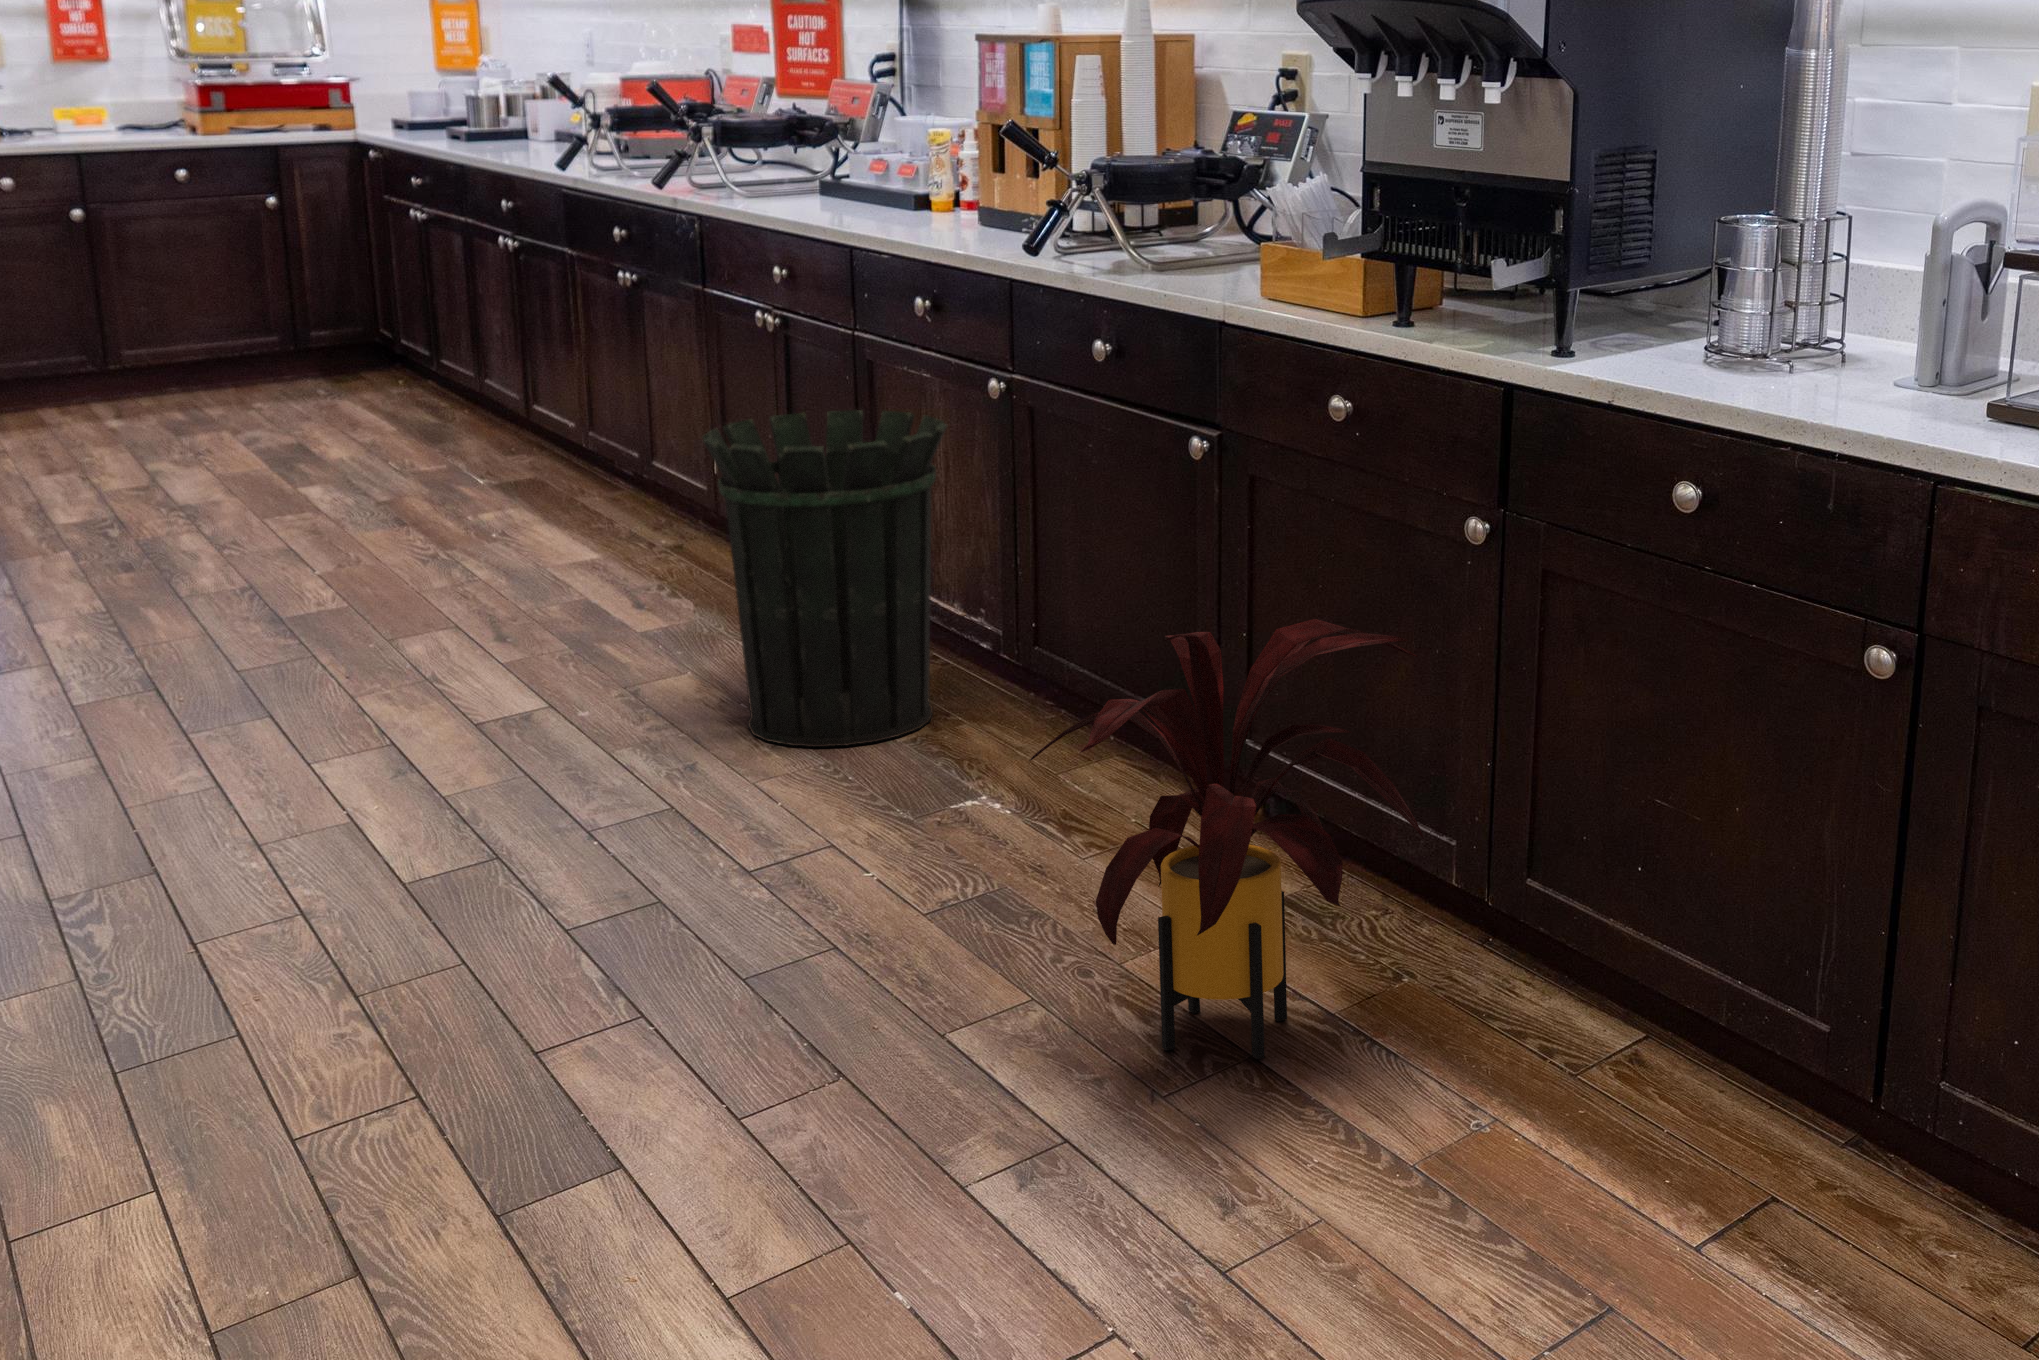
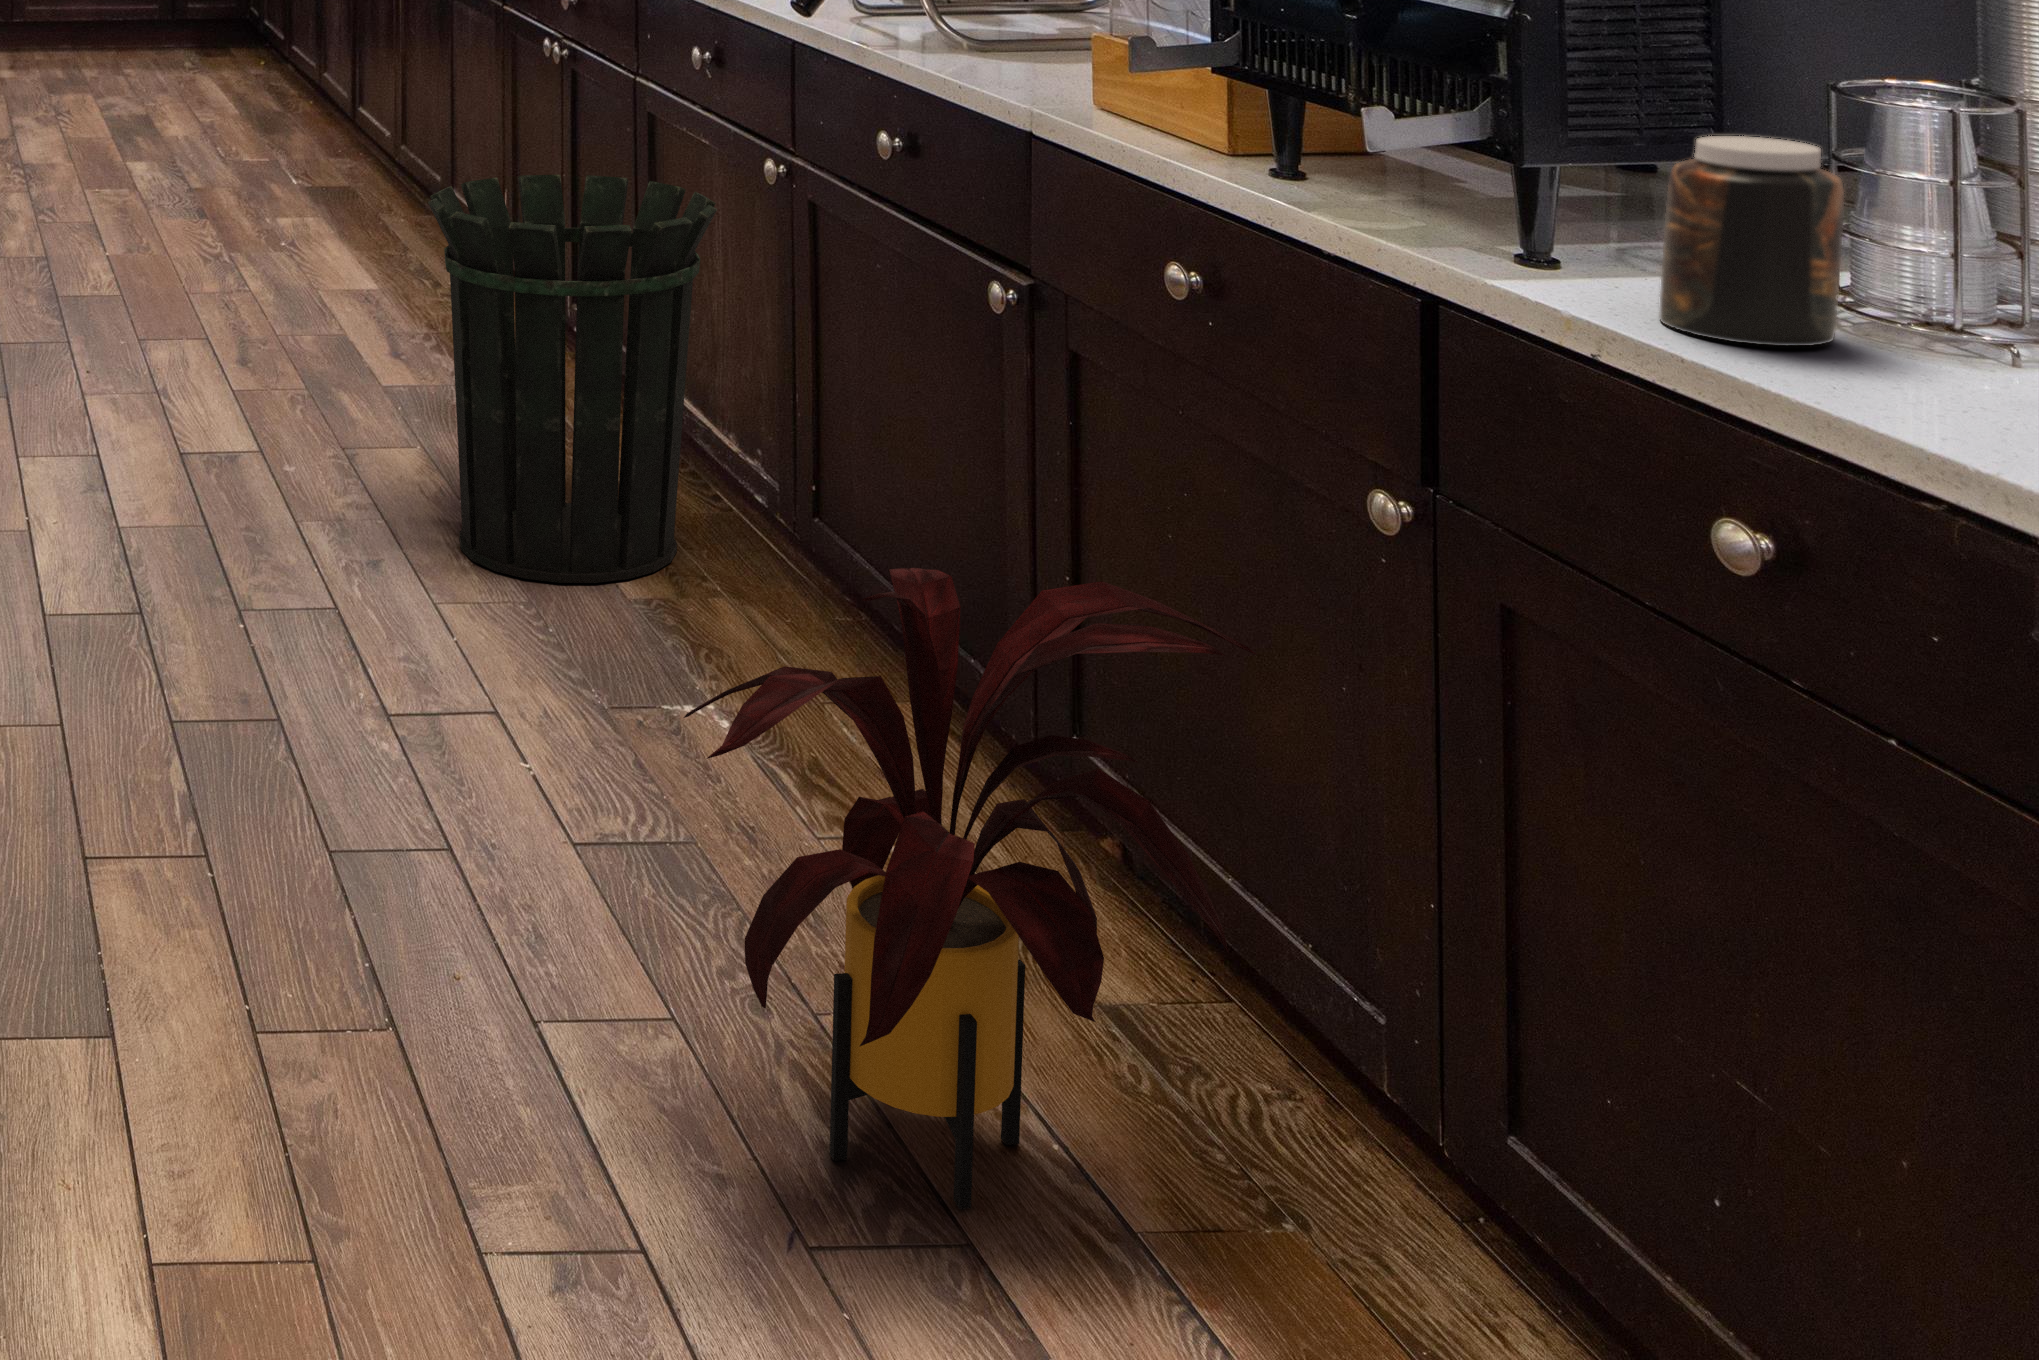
jar: none [1657,257,1755,384] -> present [1660,136,1844,346]

